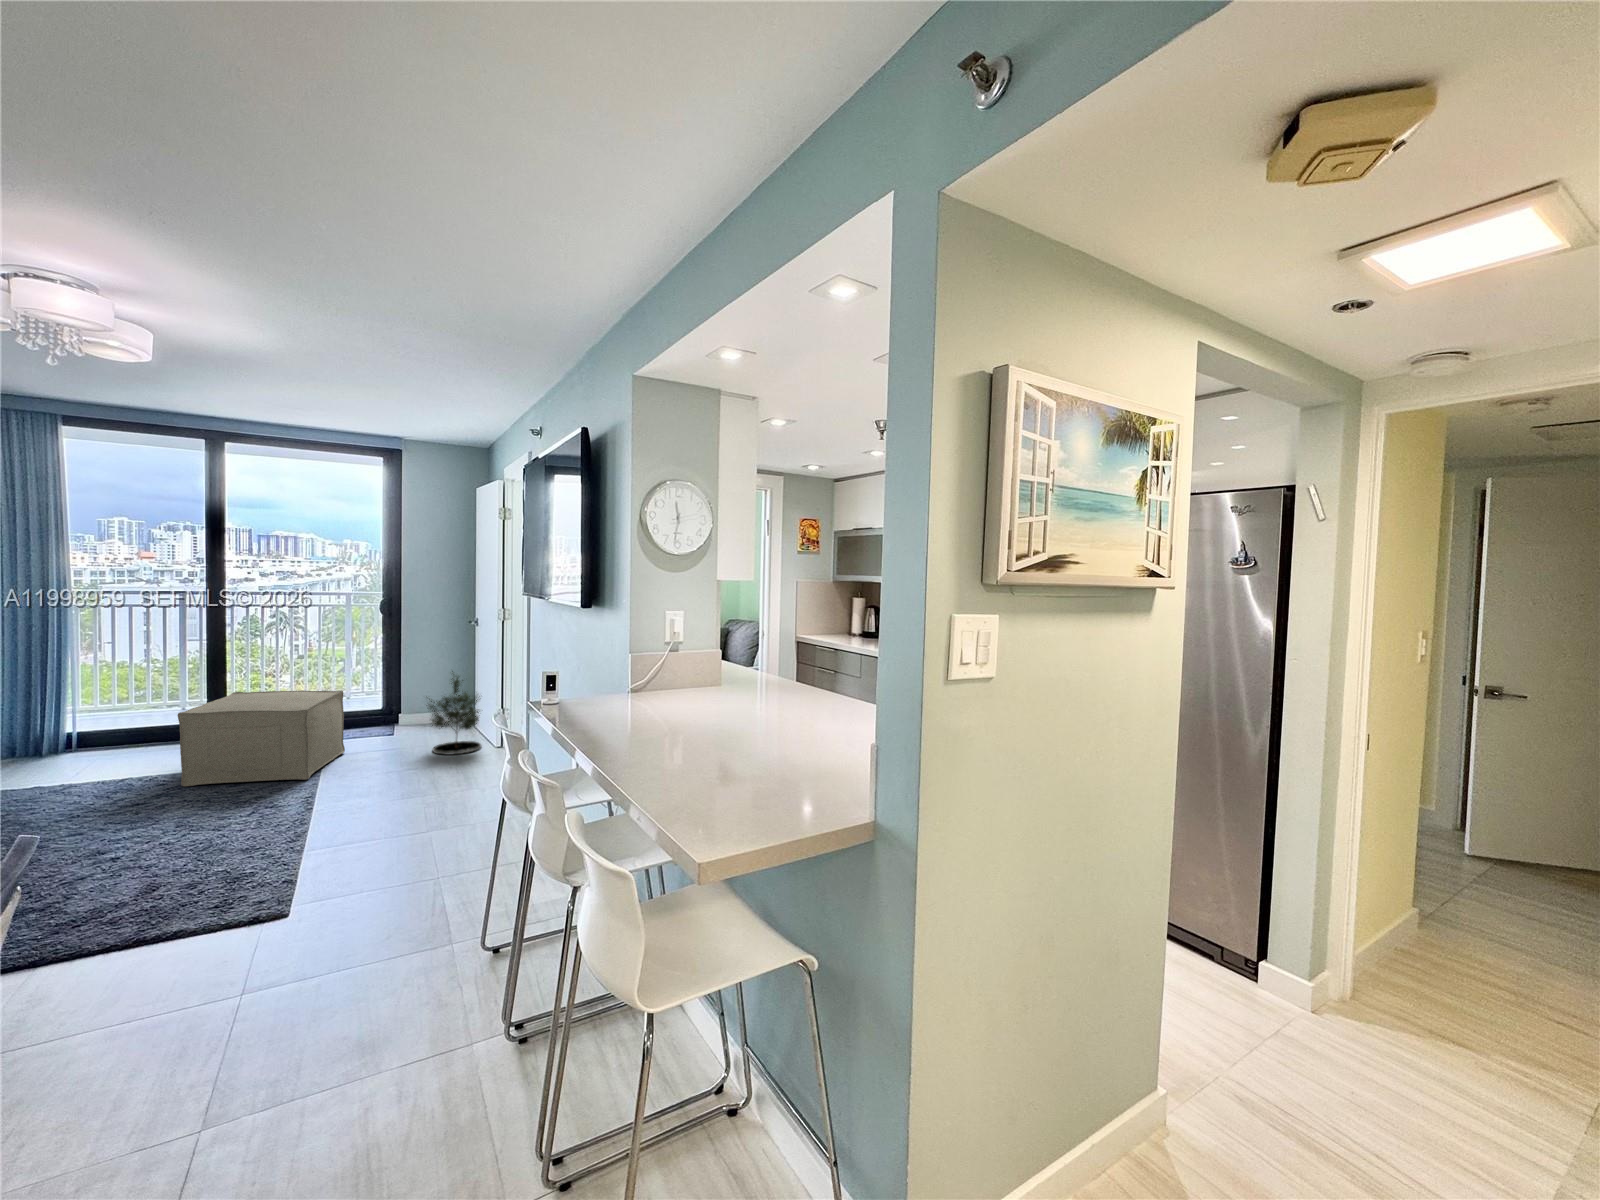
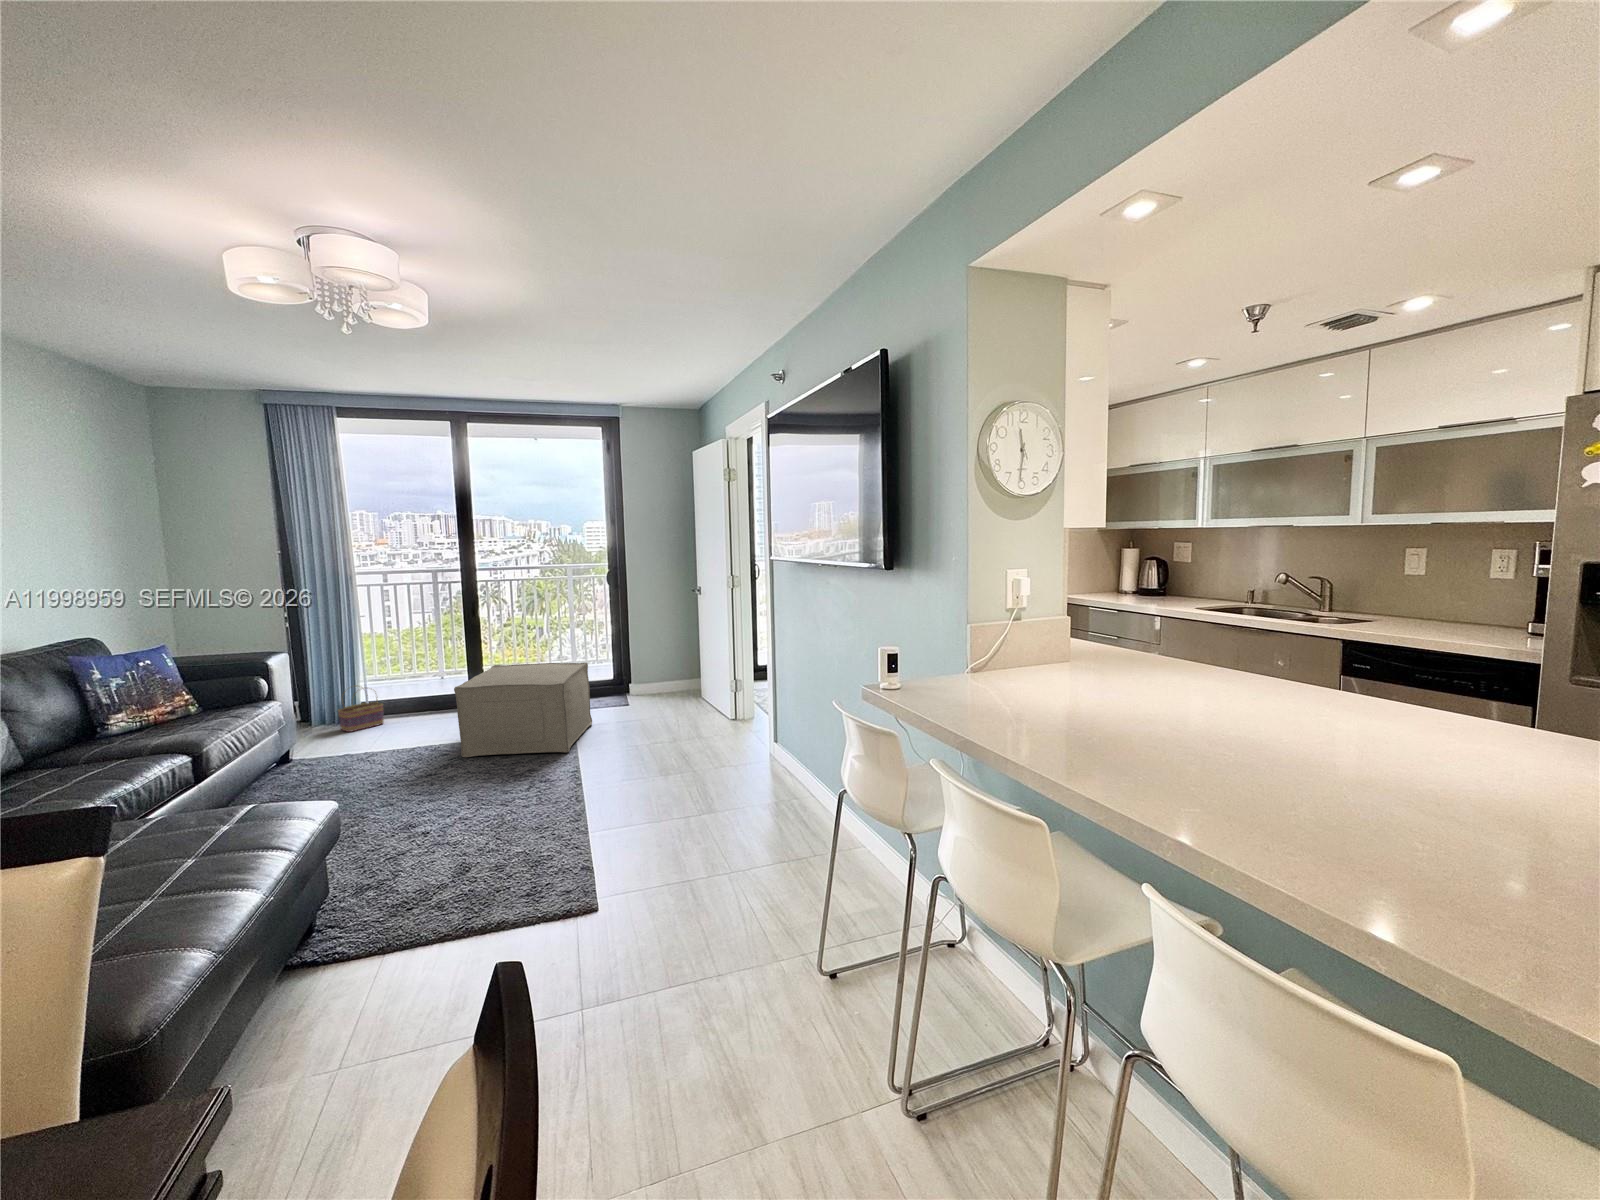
potted tree: present [429,671,481,755] -> none [660,639,718,727]
basket: none [33,713,95,763] -> present [338,688,384,732]

